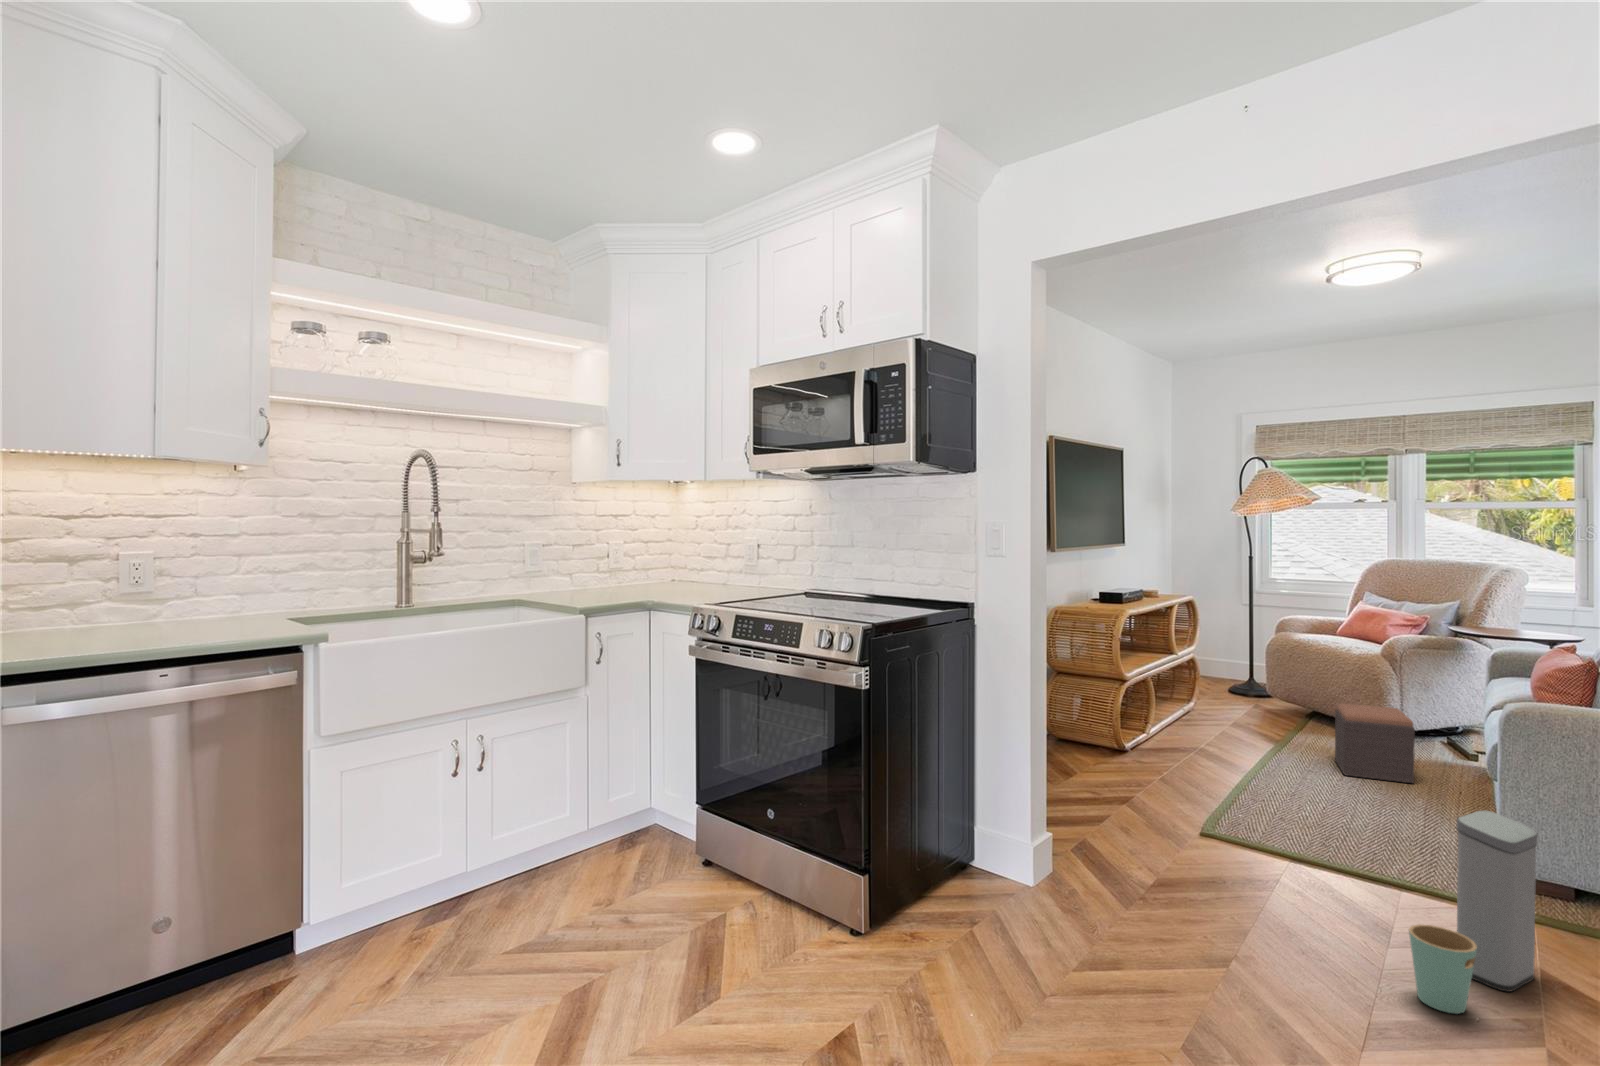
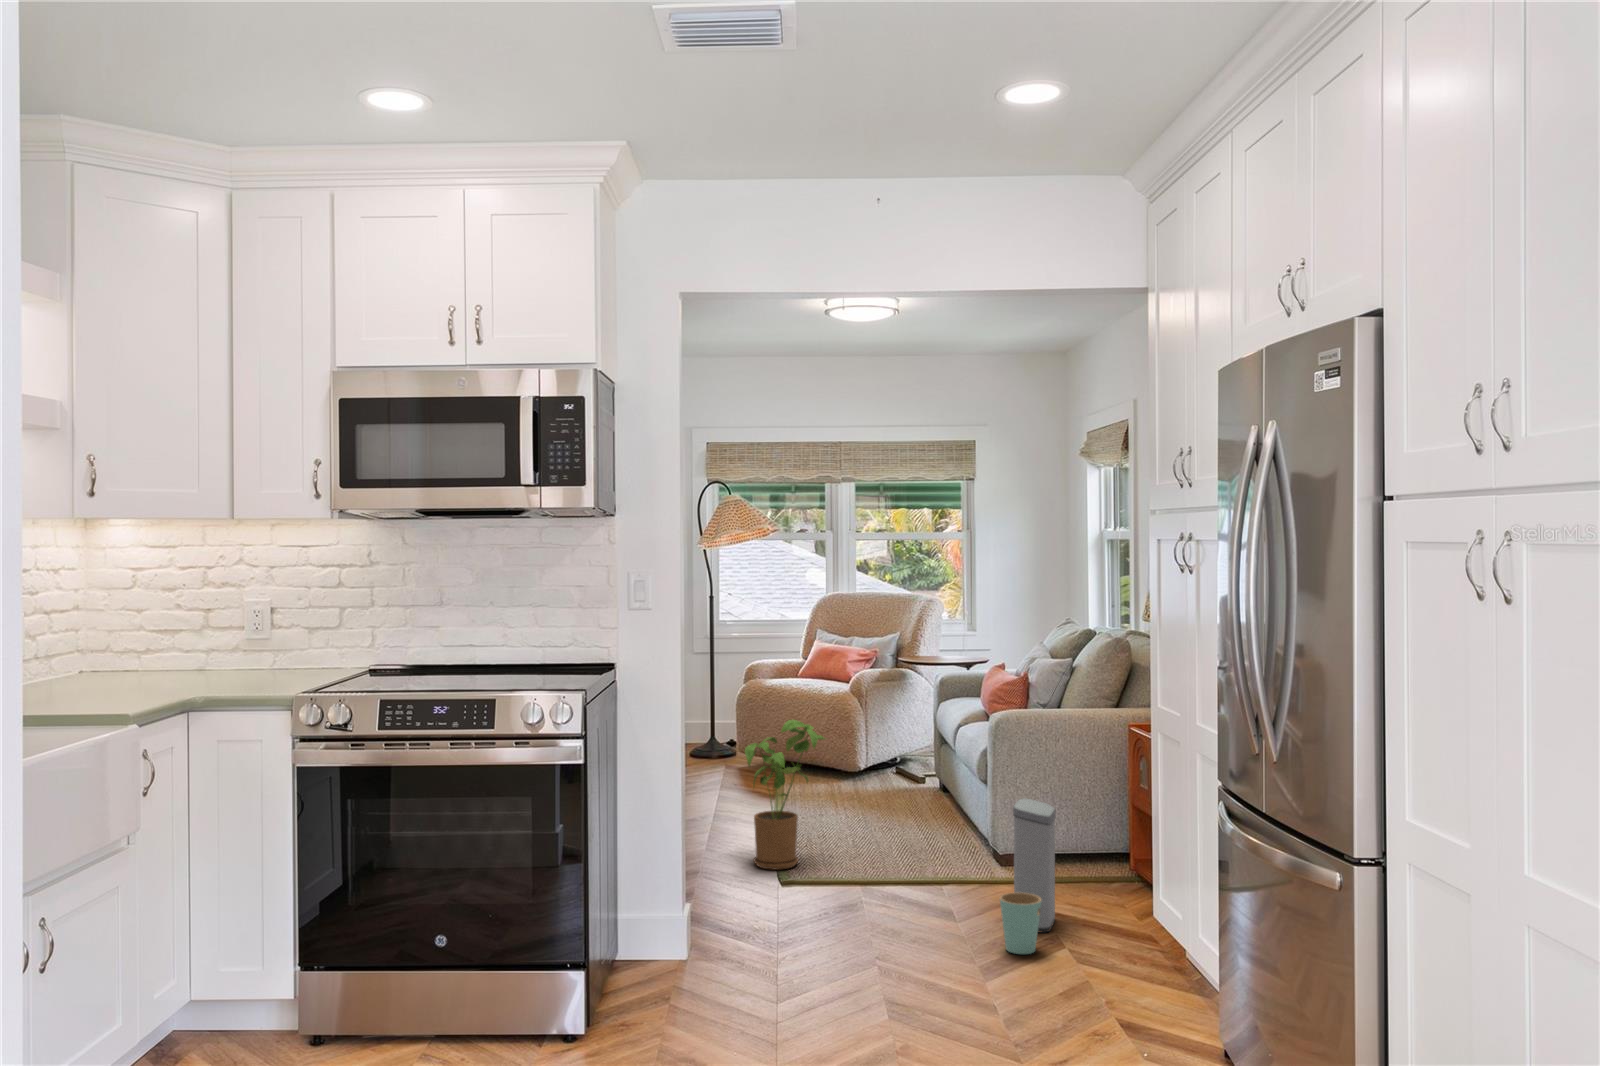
house plant: none [1179,675,1272,820] -> present [745,720,825,870]
footstool: present [1335,703,1415,783] -> none [833,739,901,811]

